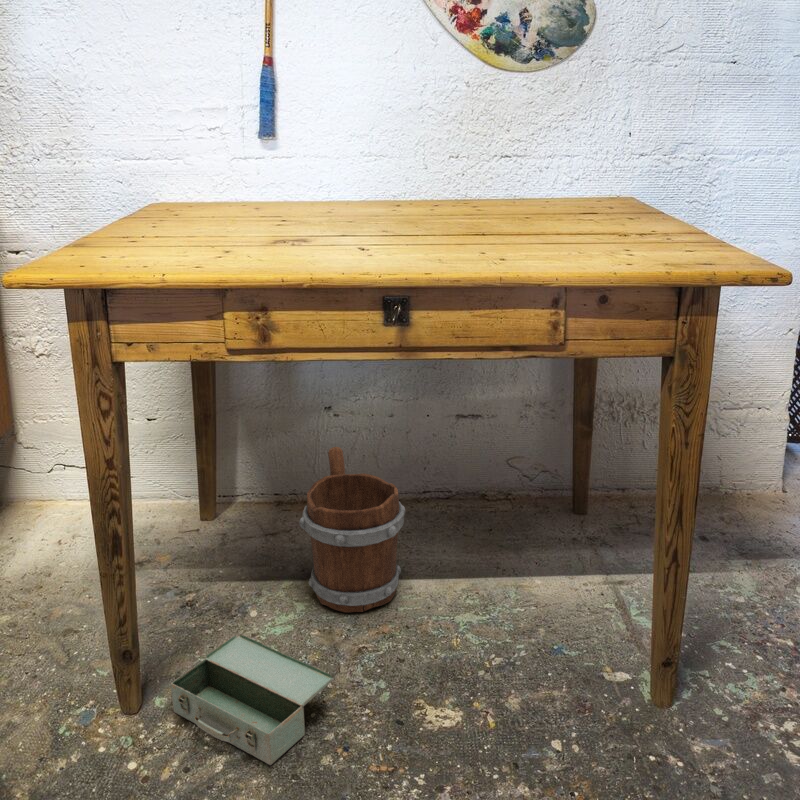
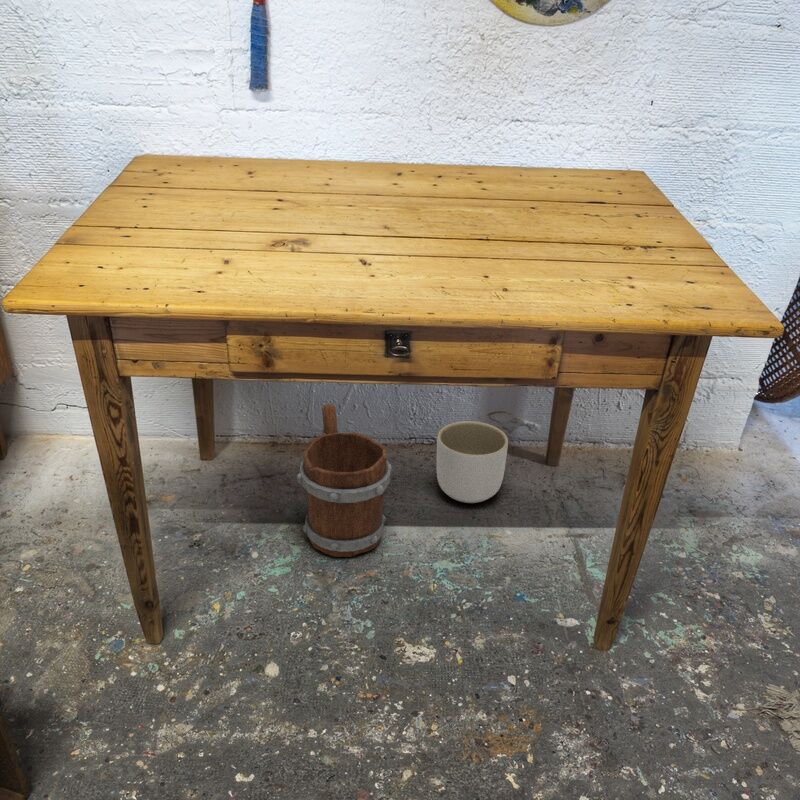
planter: none [455,465,532,553] -> present [437,421,508,503]
toolbox: present [171,635,334,765] -> none [190,578,328,690]

